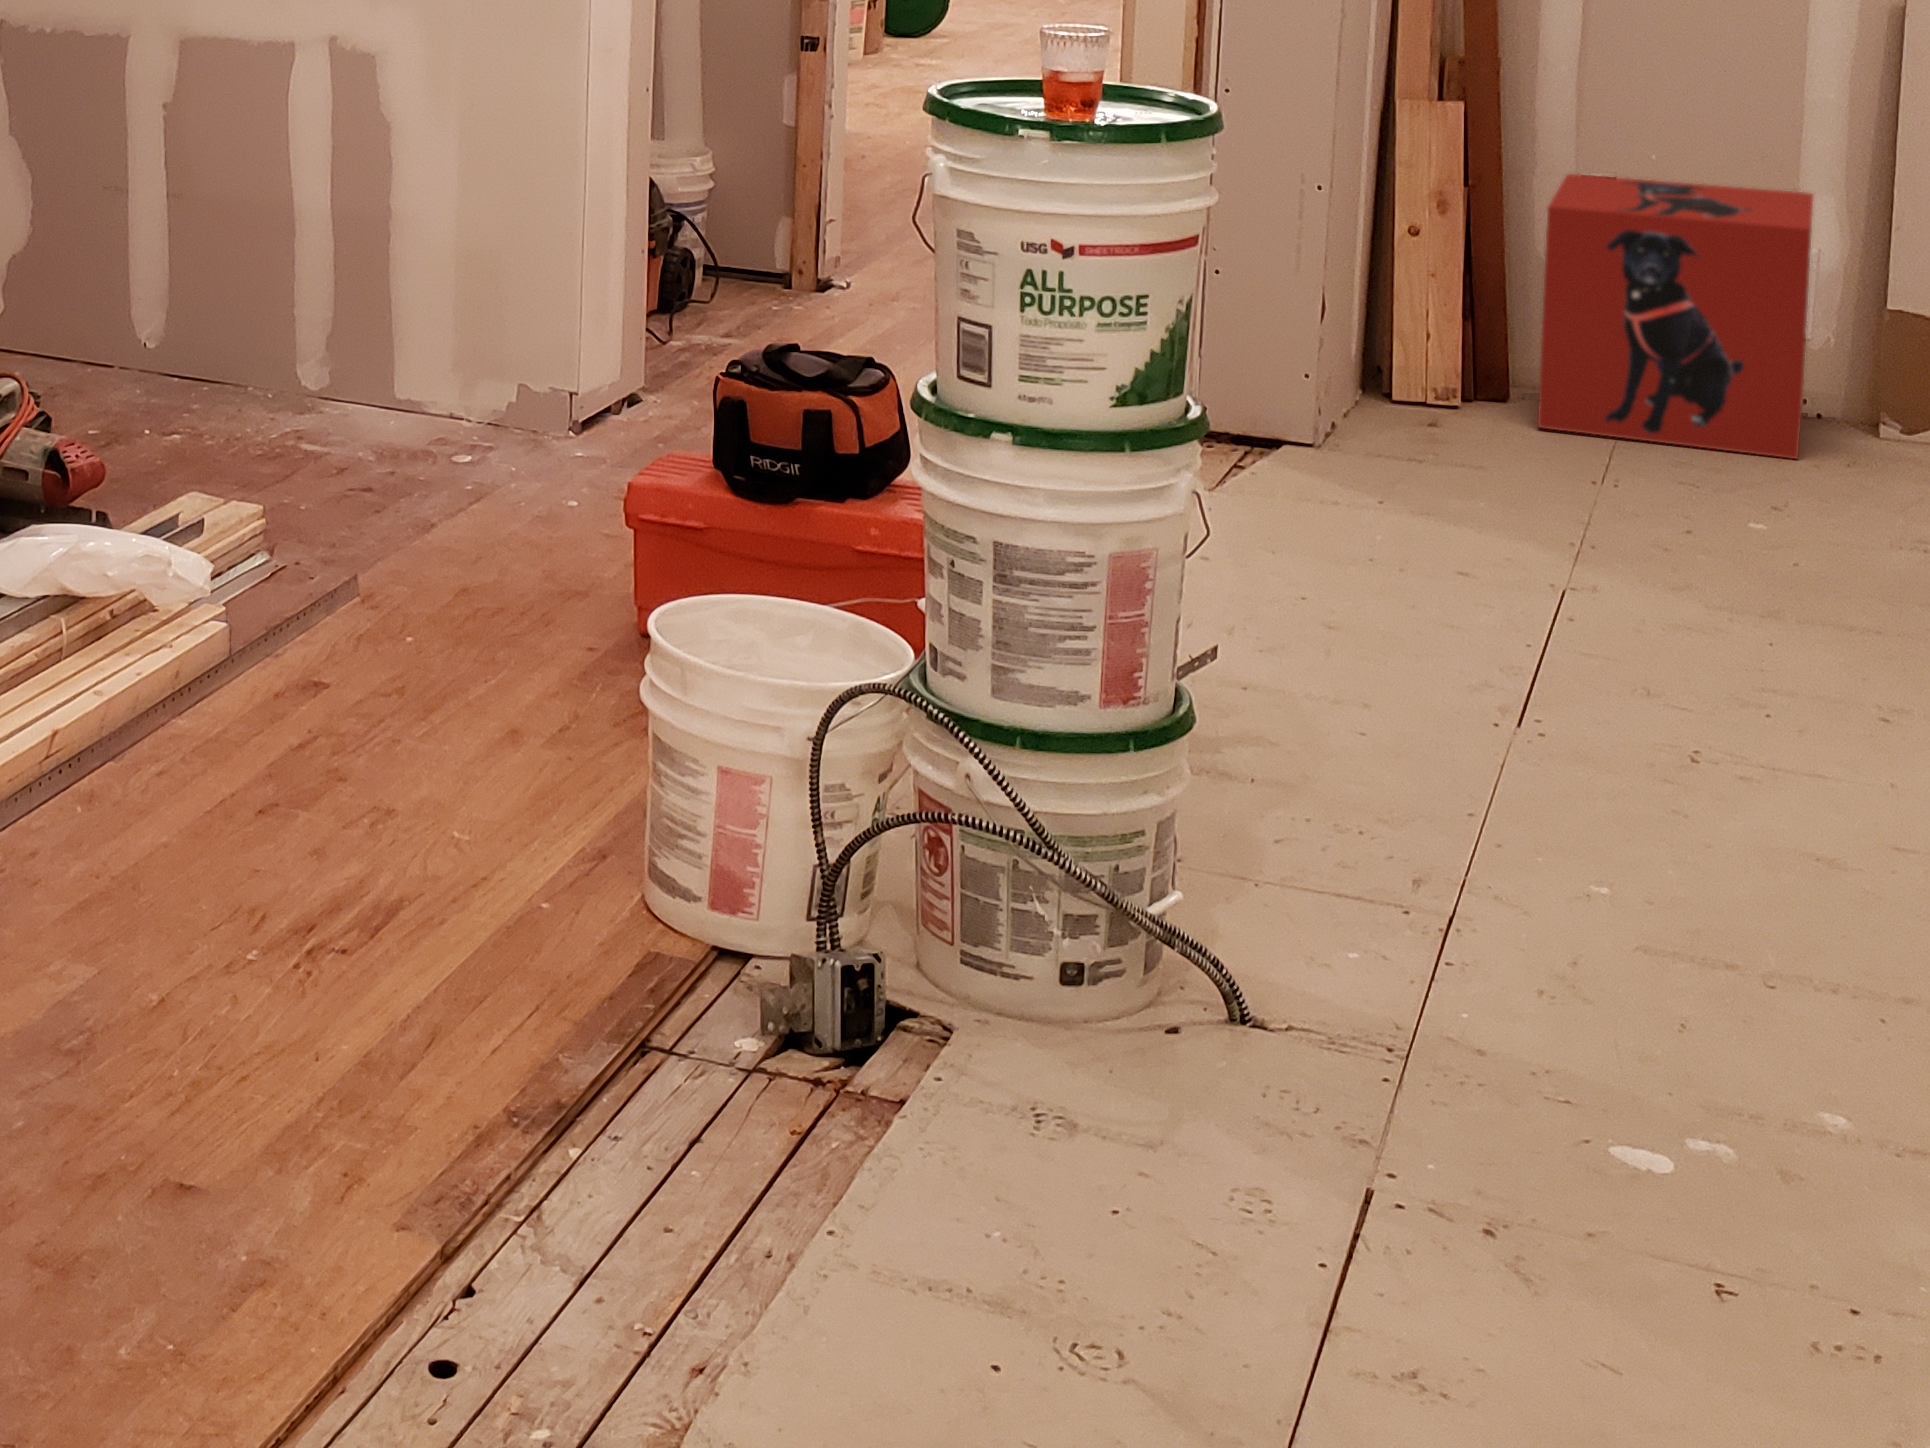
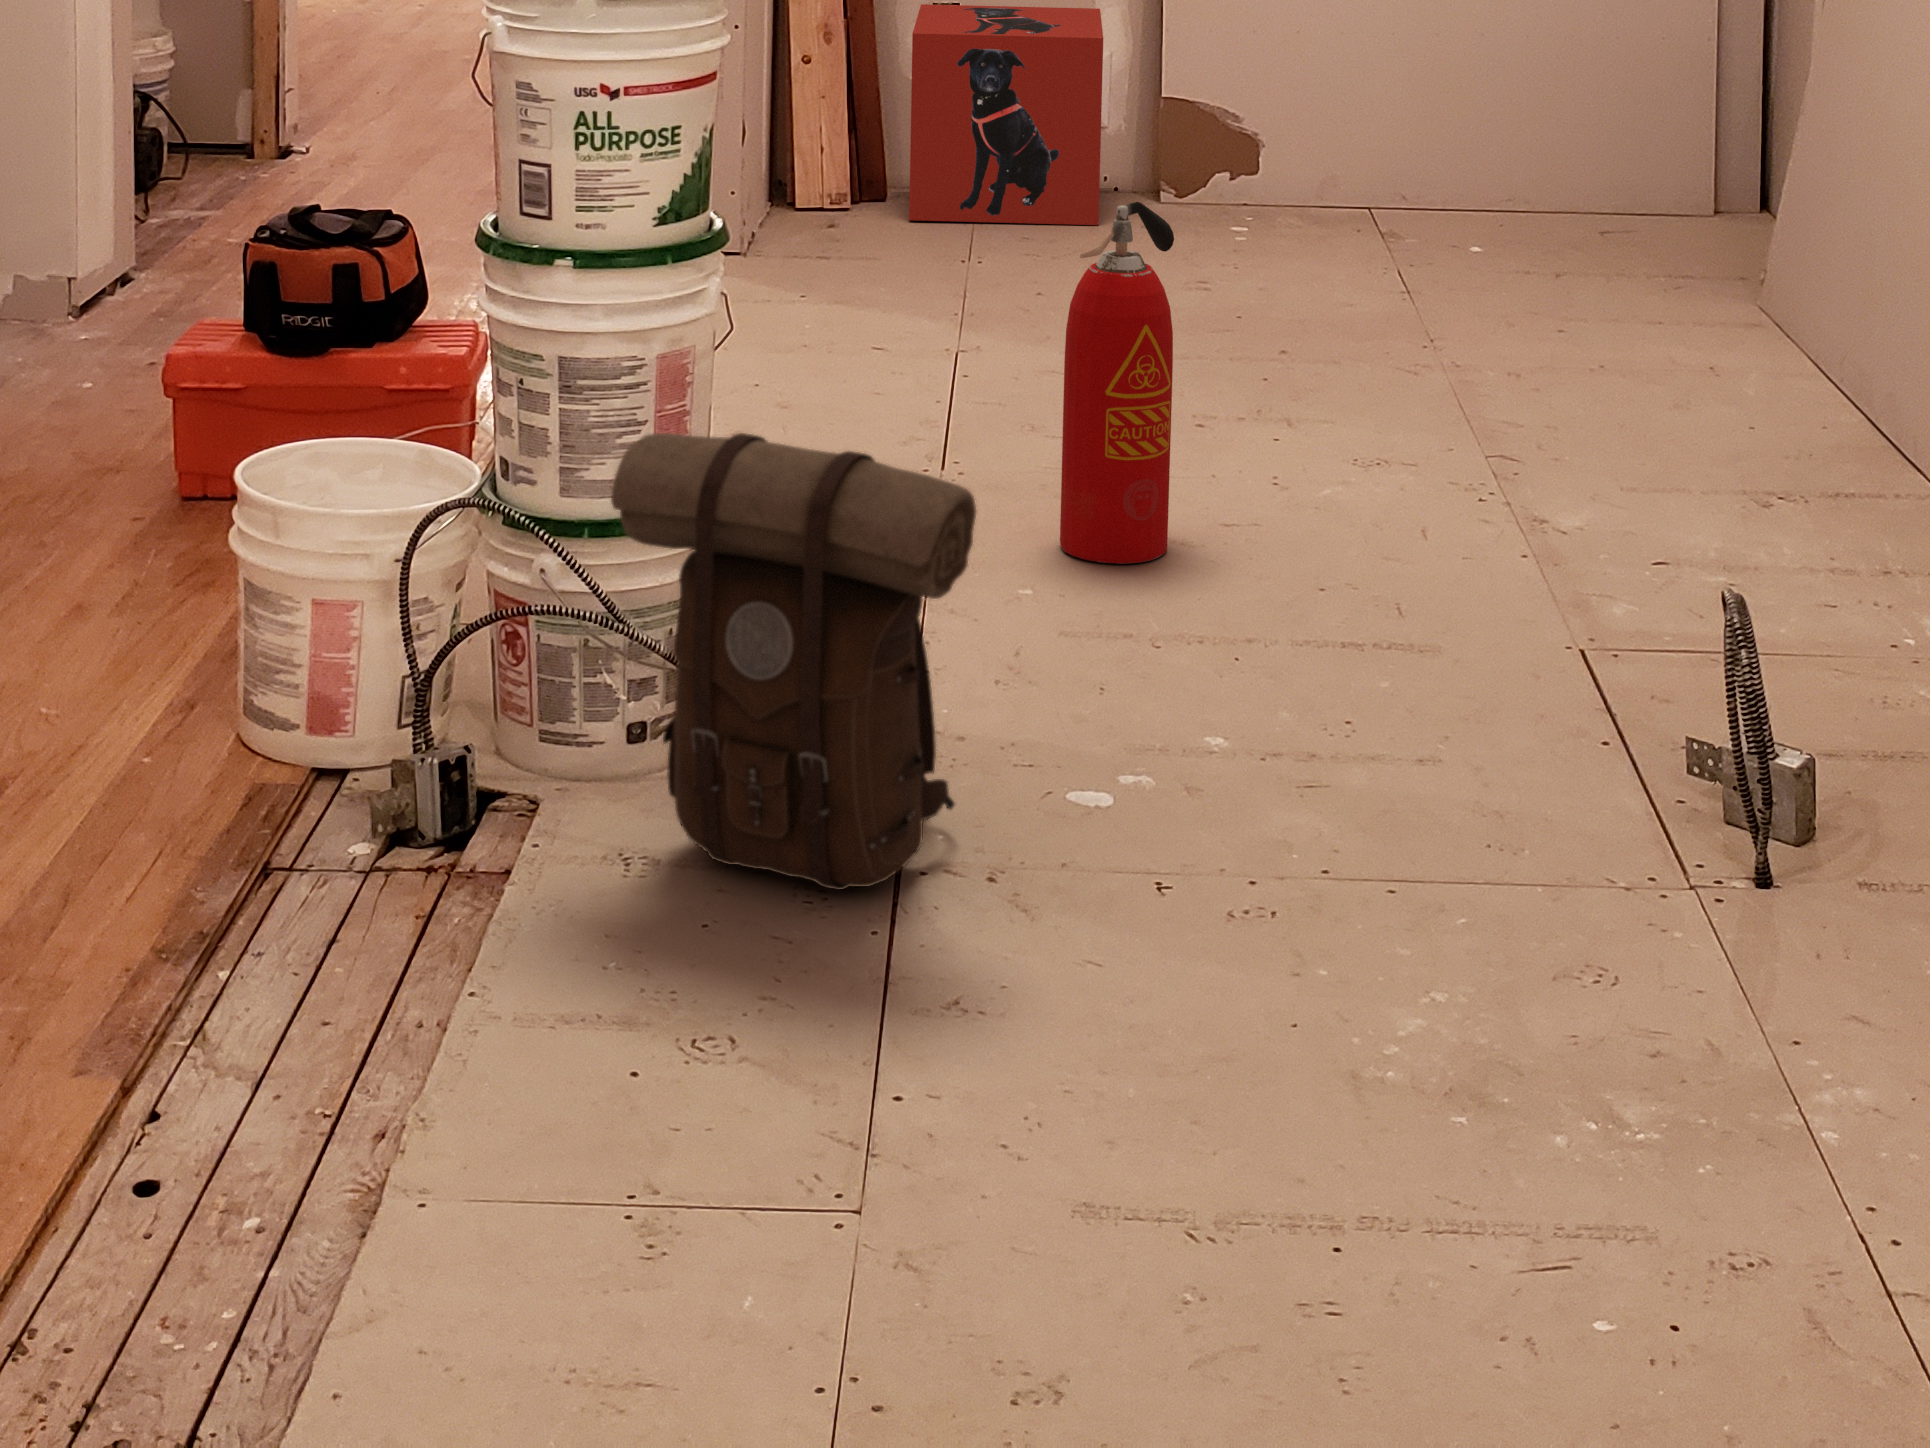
fire extinguisher: none [1677,434,1855,894] -> present [1060,202,1174,564]
backpack: none [1032,640,1494,1235] -> present [611,433,976,890]

